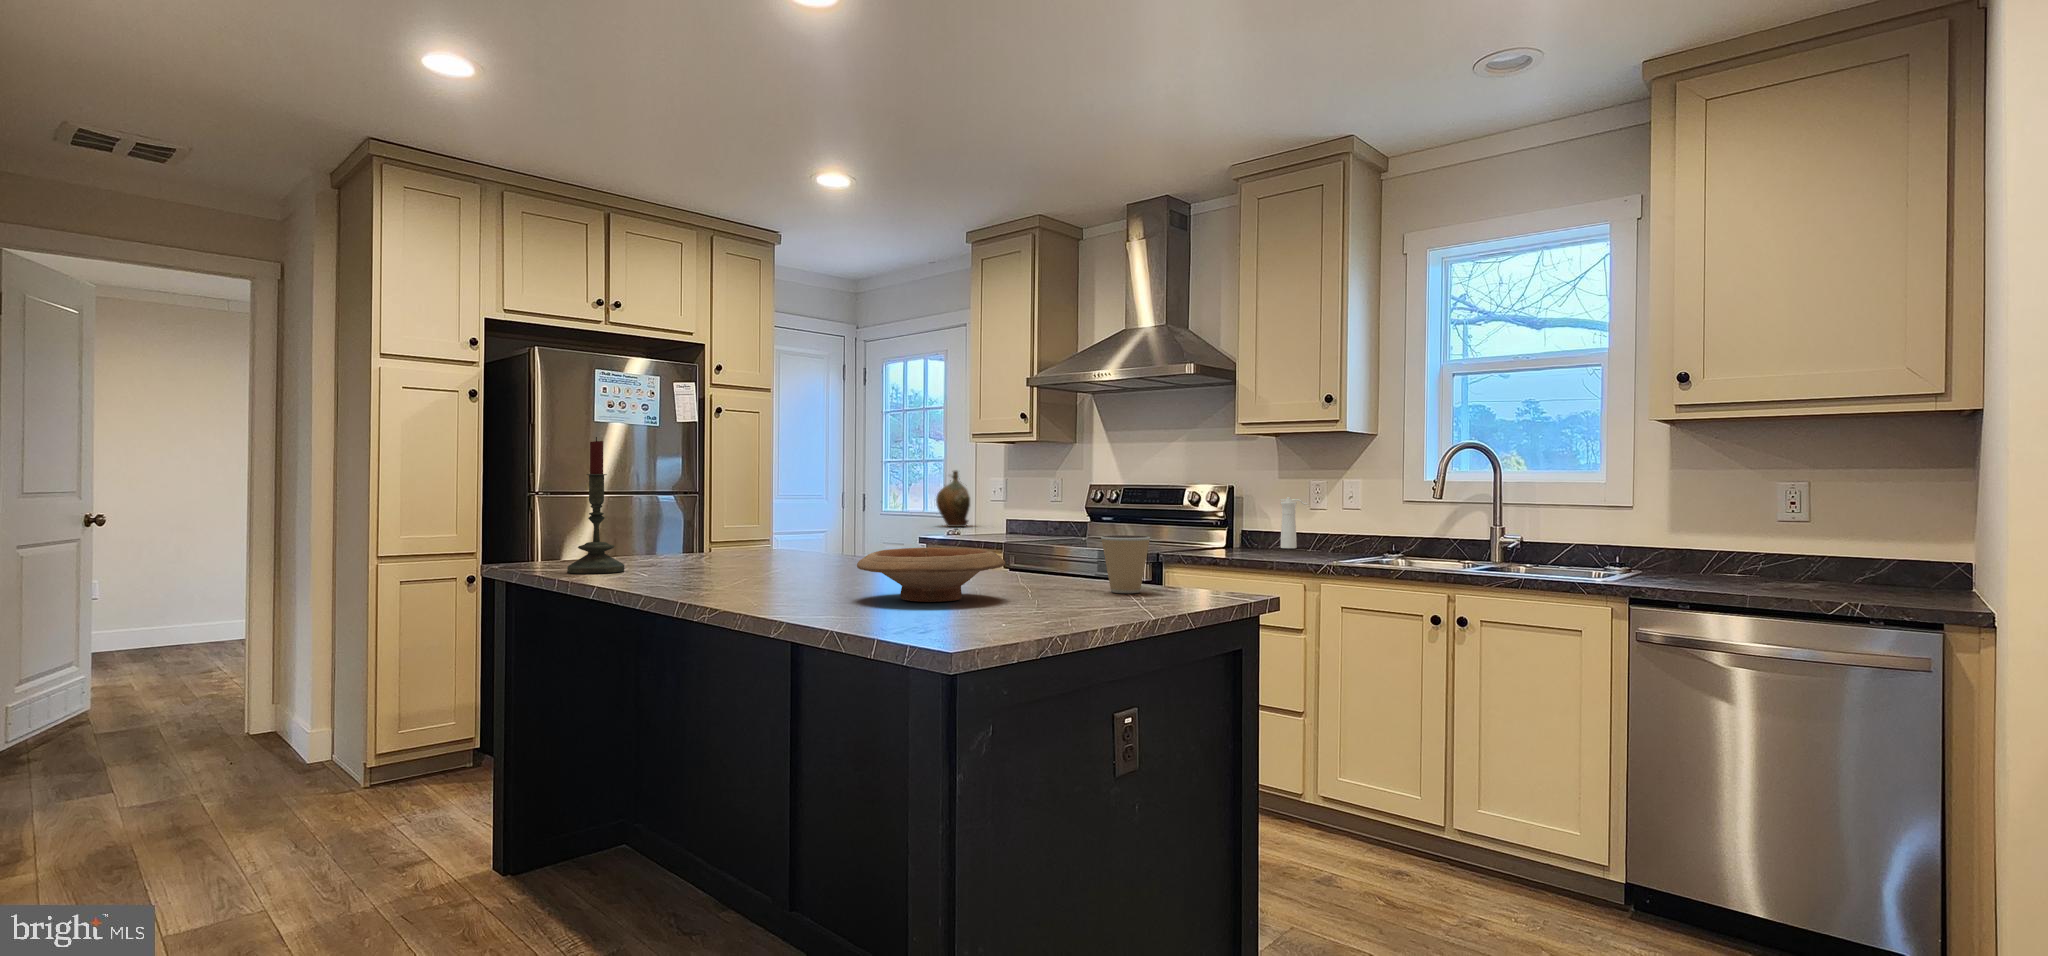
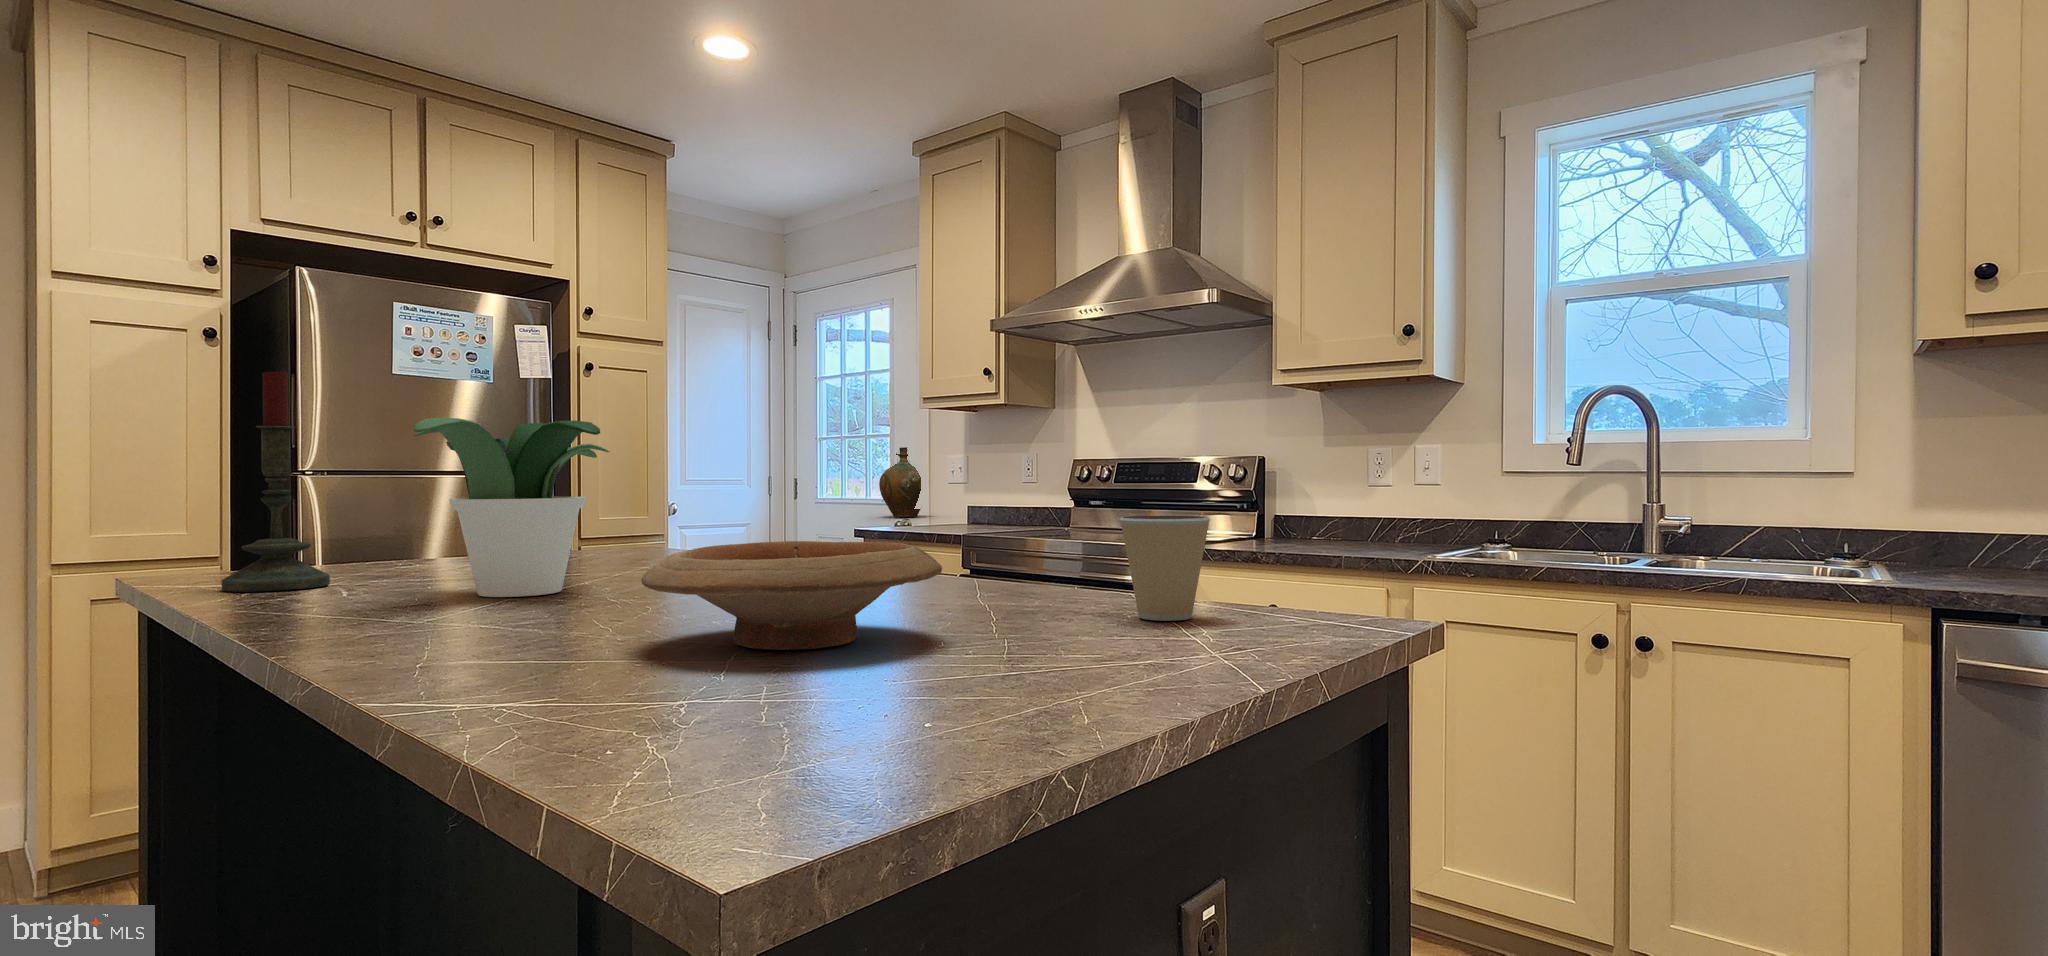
potted plant: none [696,474,802,578] -> present [413,418,609,597]
pepper mill: present [1281,497,1309,548] -> none [1331,461,1387,539]

